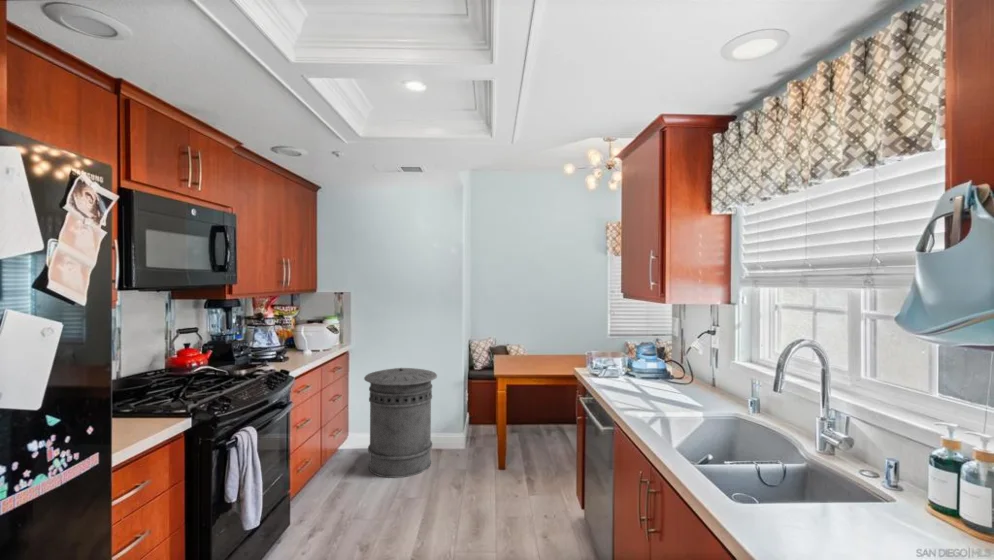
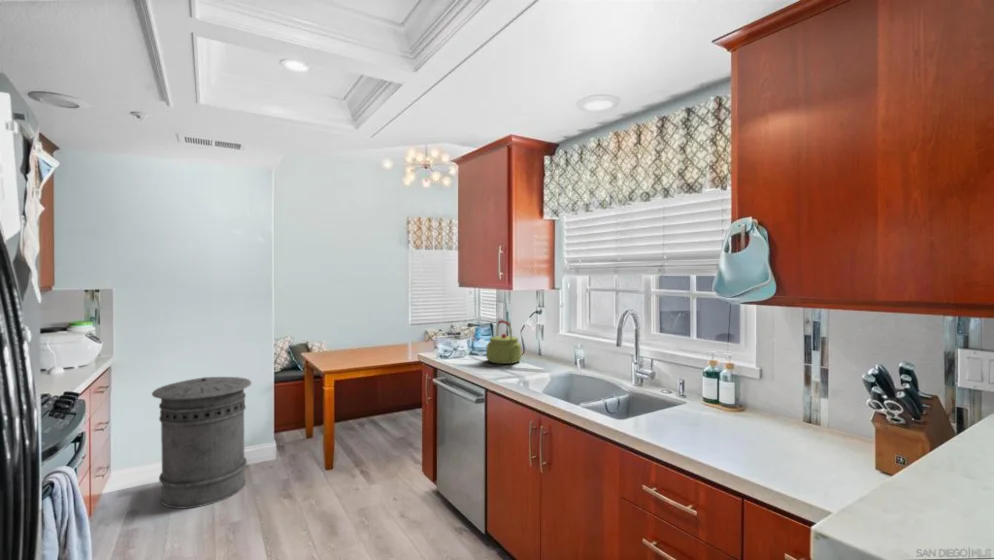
kettle: none [640,339,685,392] -> present [486,320,521,364]

